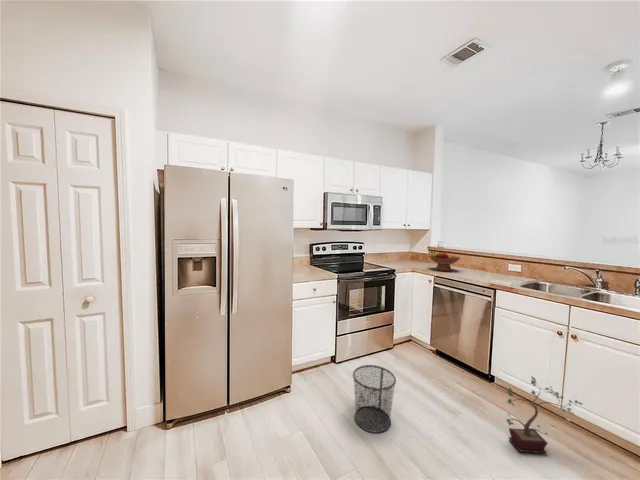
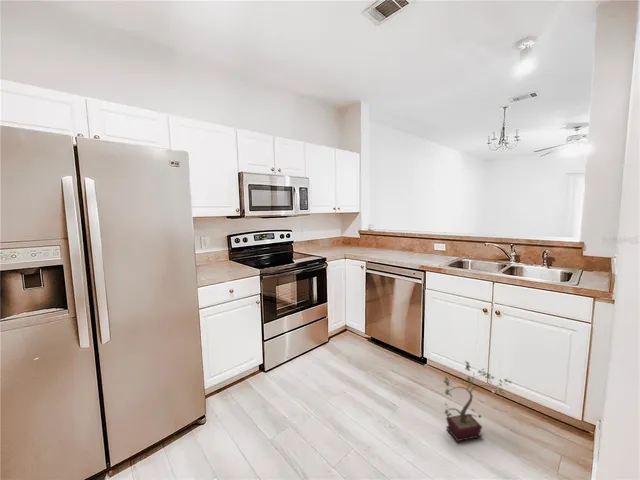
fruit bowl: present [429,251,460,271] -> none [360,235,390,255]
trash can: present [353,365,396,432] -> none [279,373,330,457]

